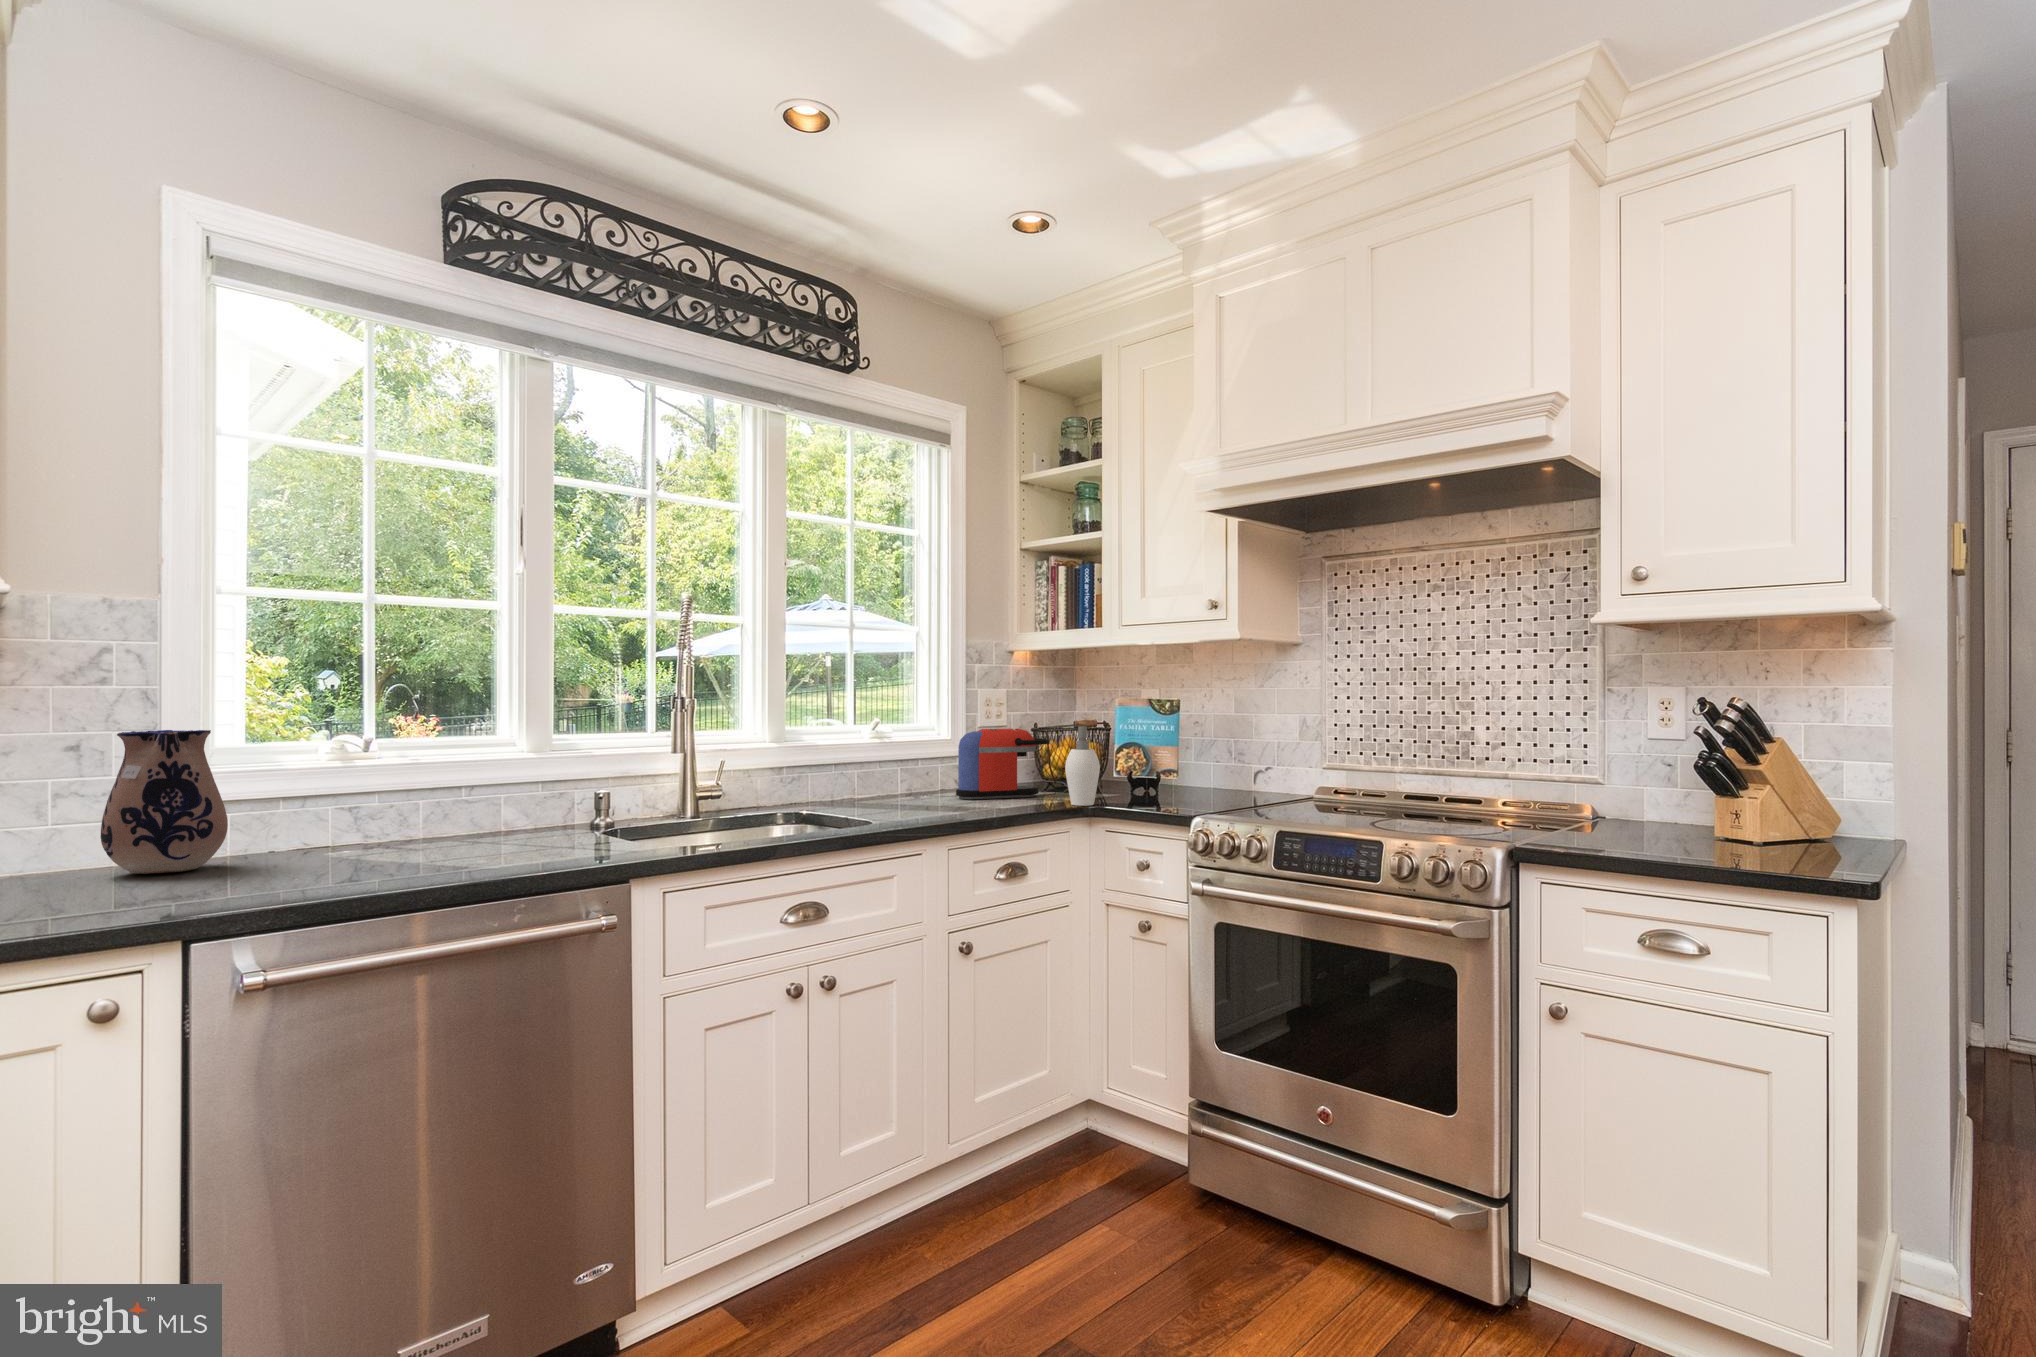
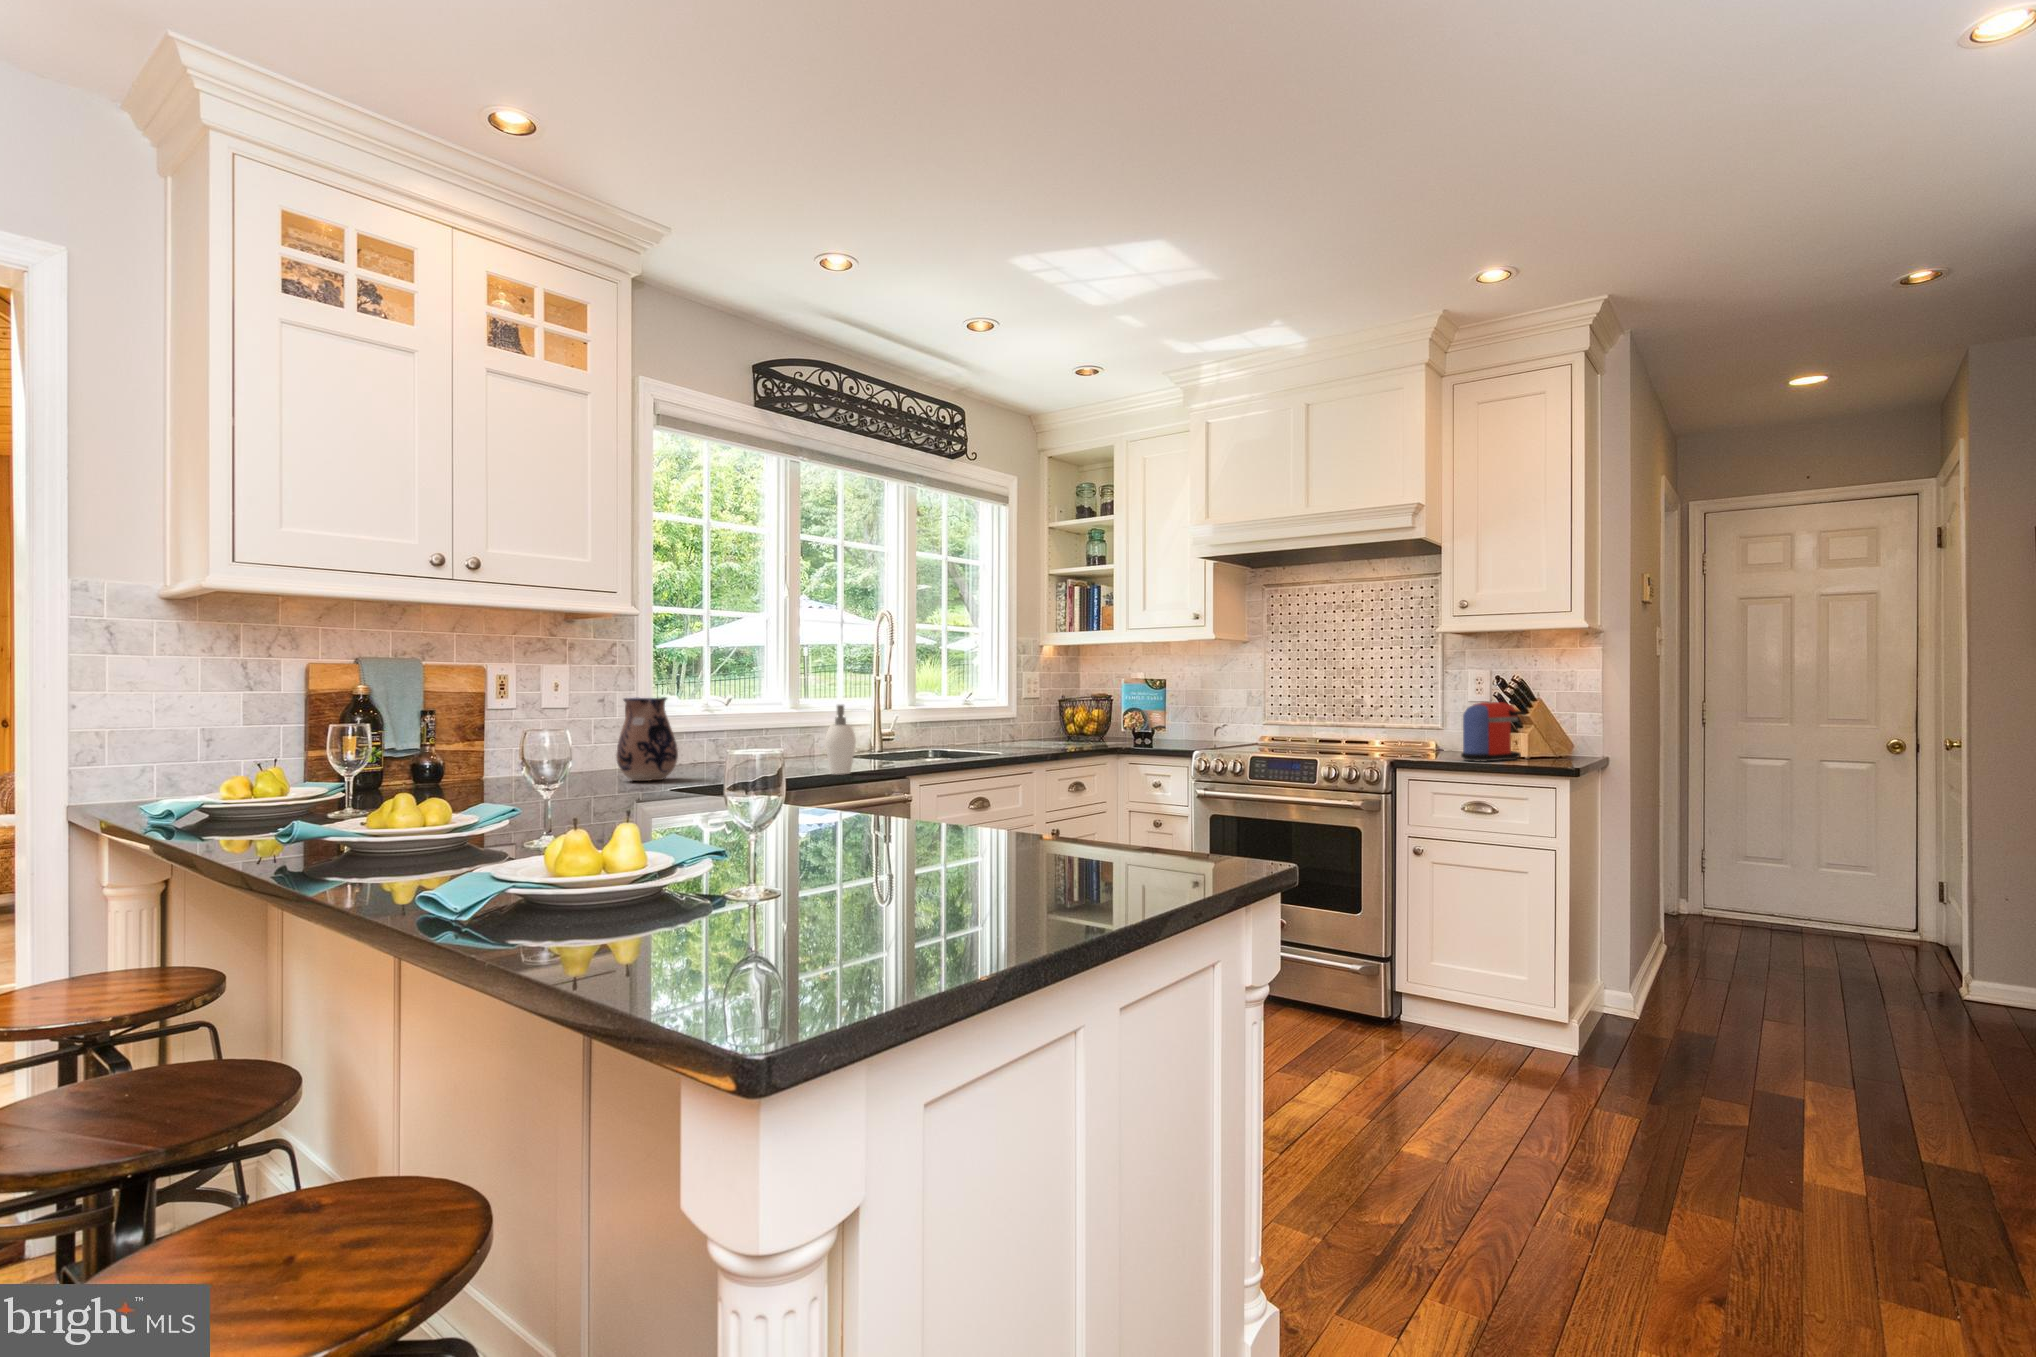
soap dispenser: present [1065,726,1110,806] -> present [825,705,856,774]
coffee maker: present [956,728,1049,799] -> present [1461,702,1526,761]

